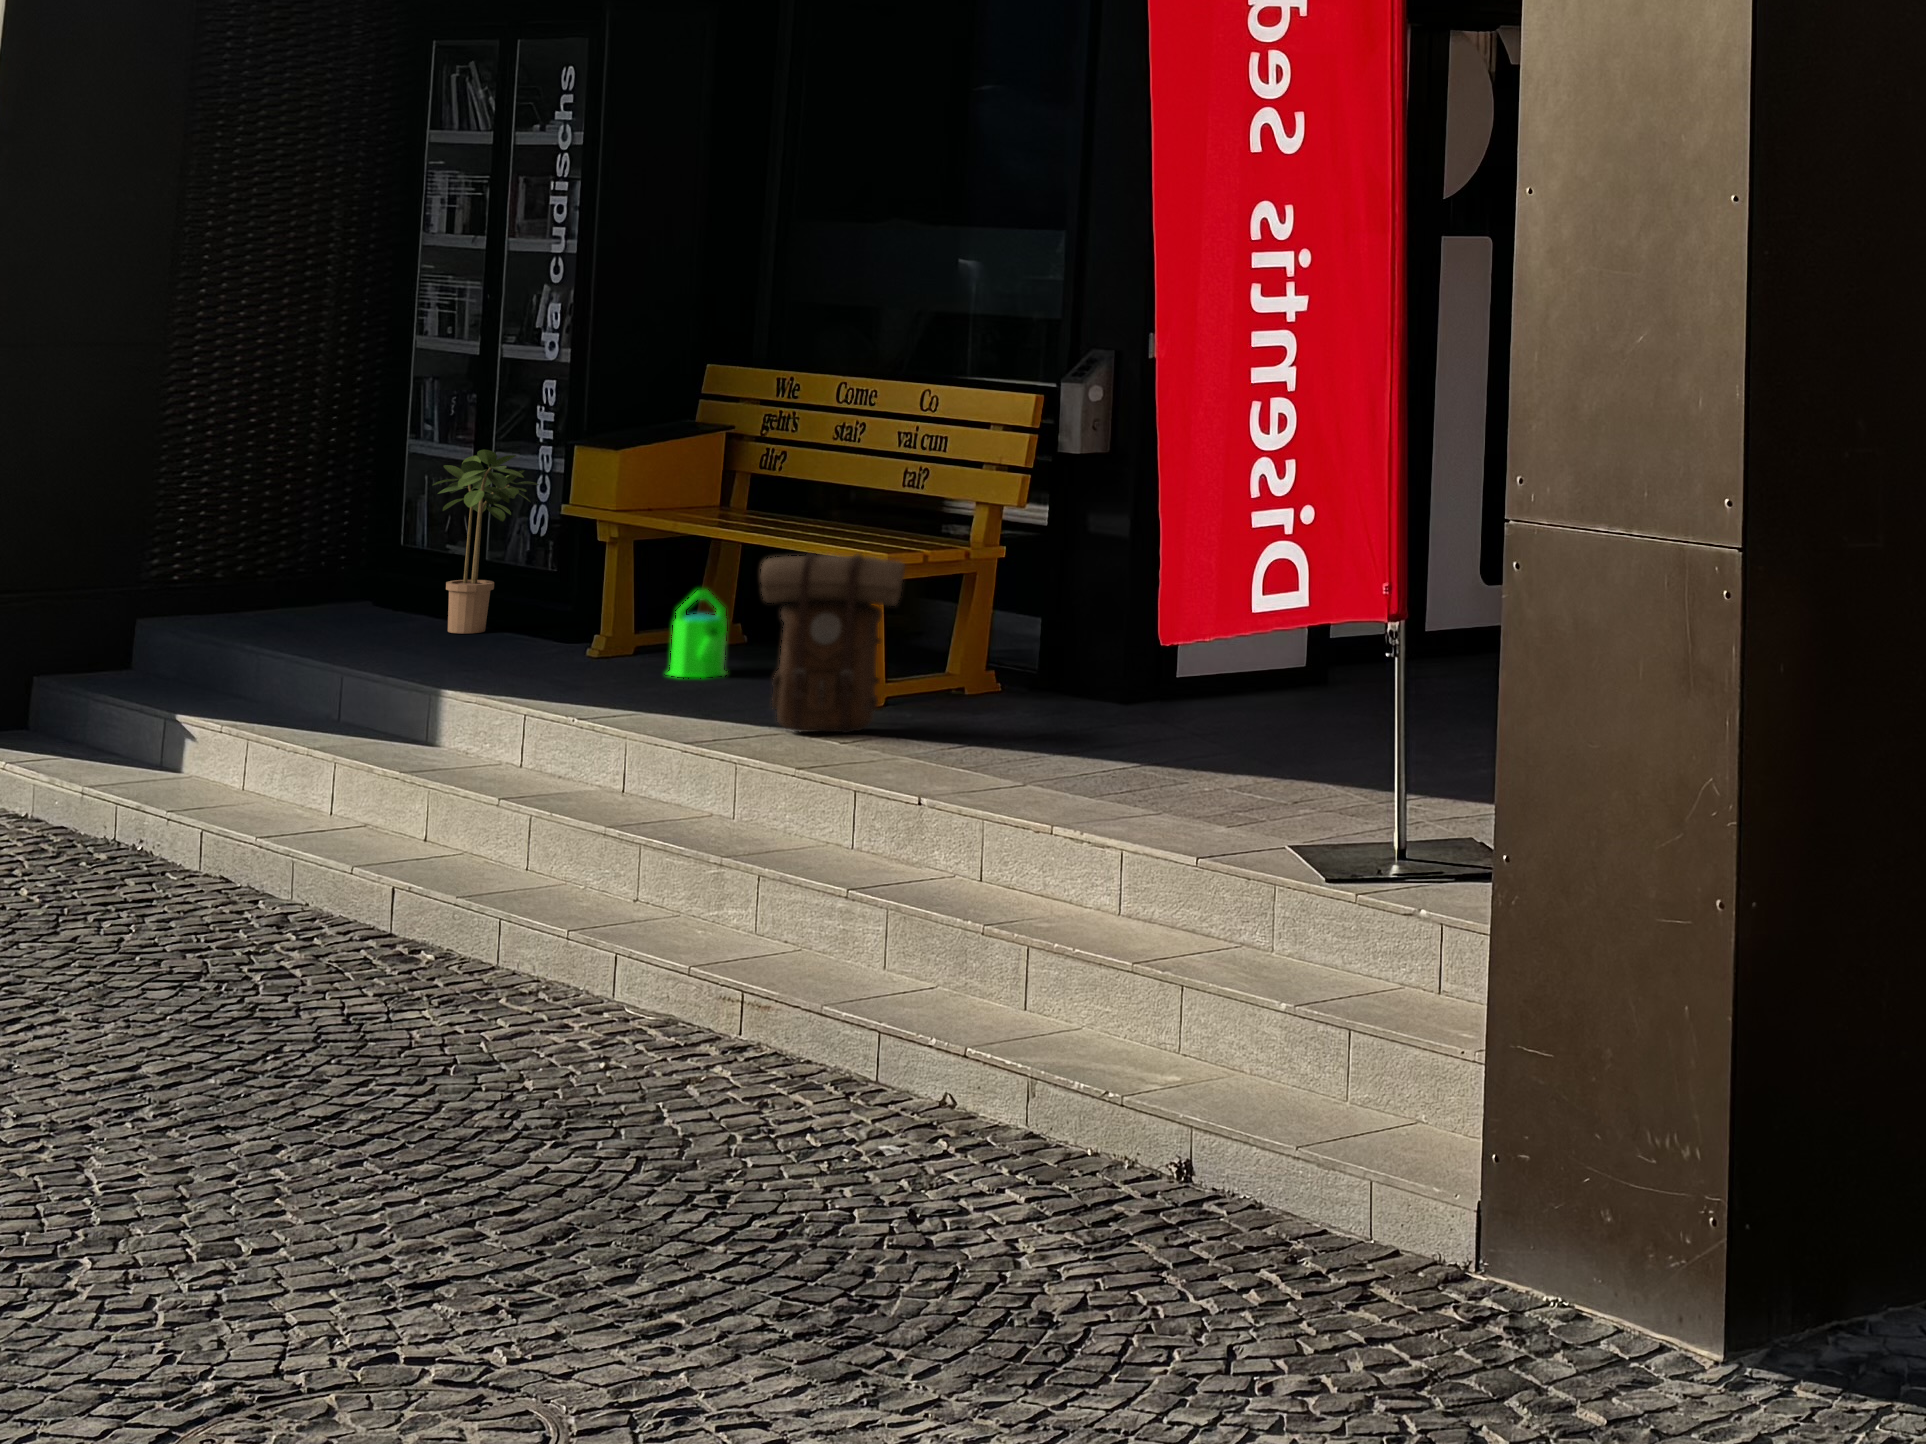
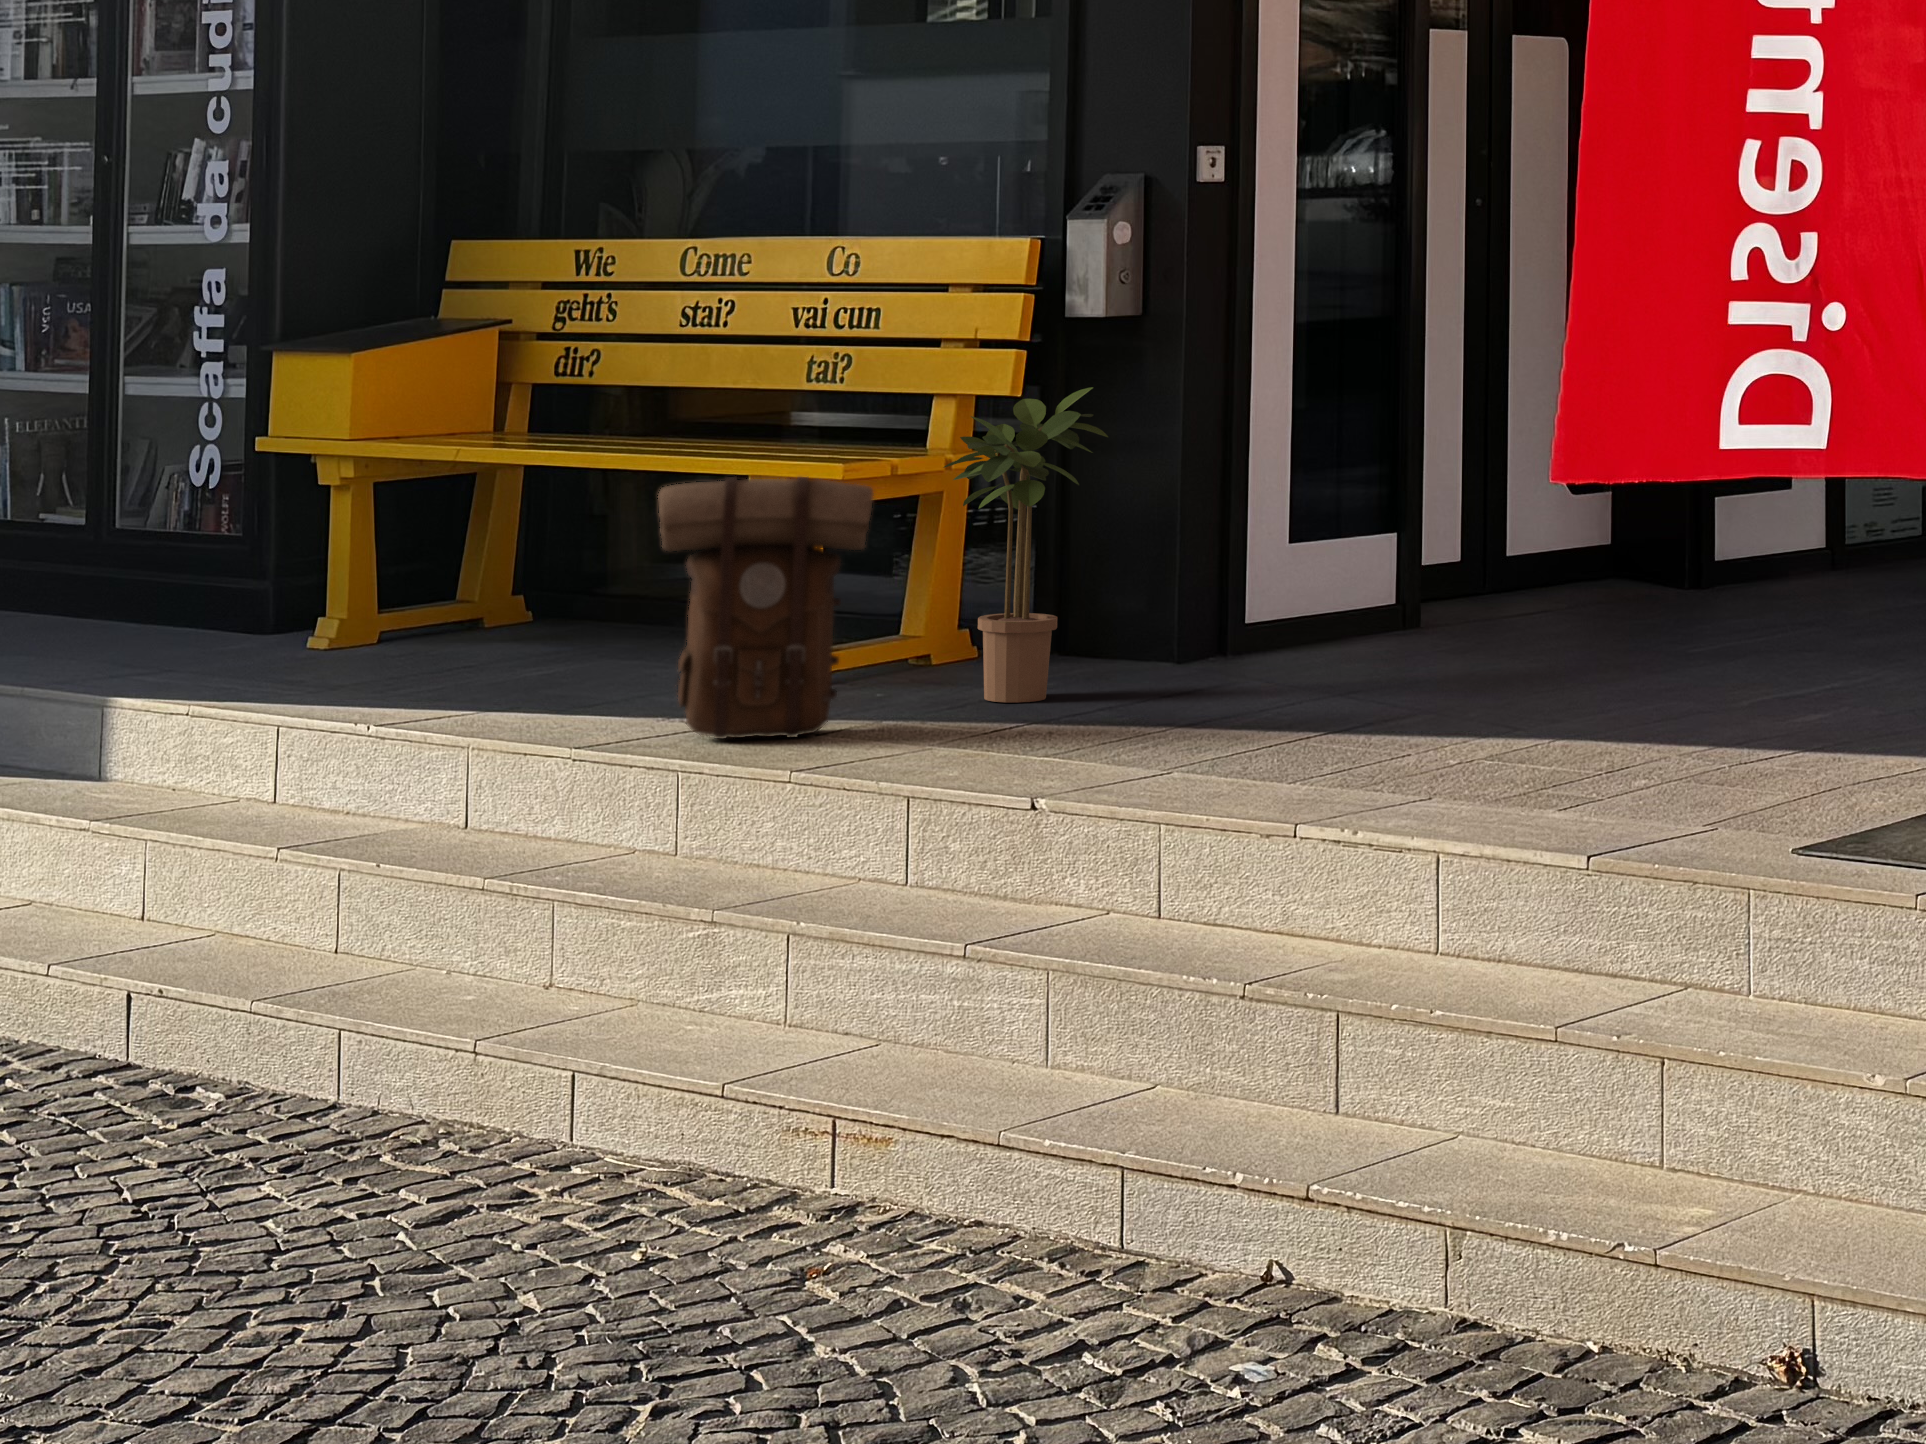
potted plant: present [433,450,539,633] -> present [944,387,1108,702]
watering can: present [668,589,727,678] -> none [441,549,538,674]

